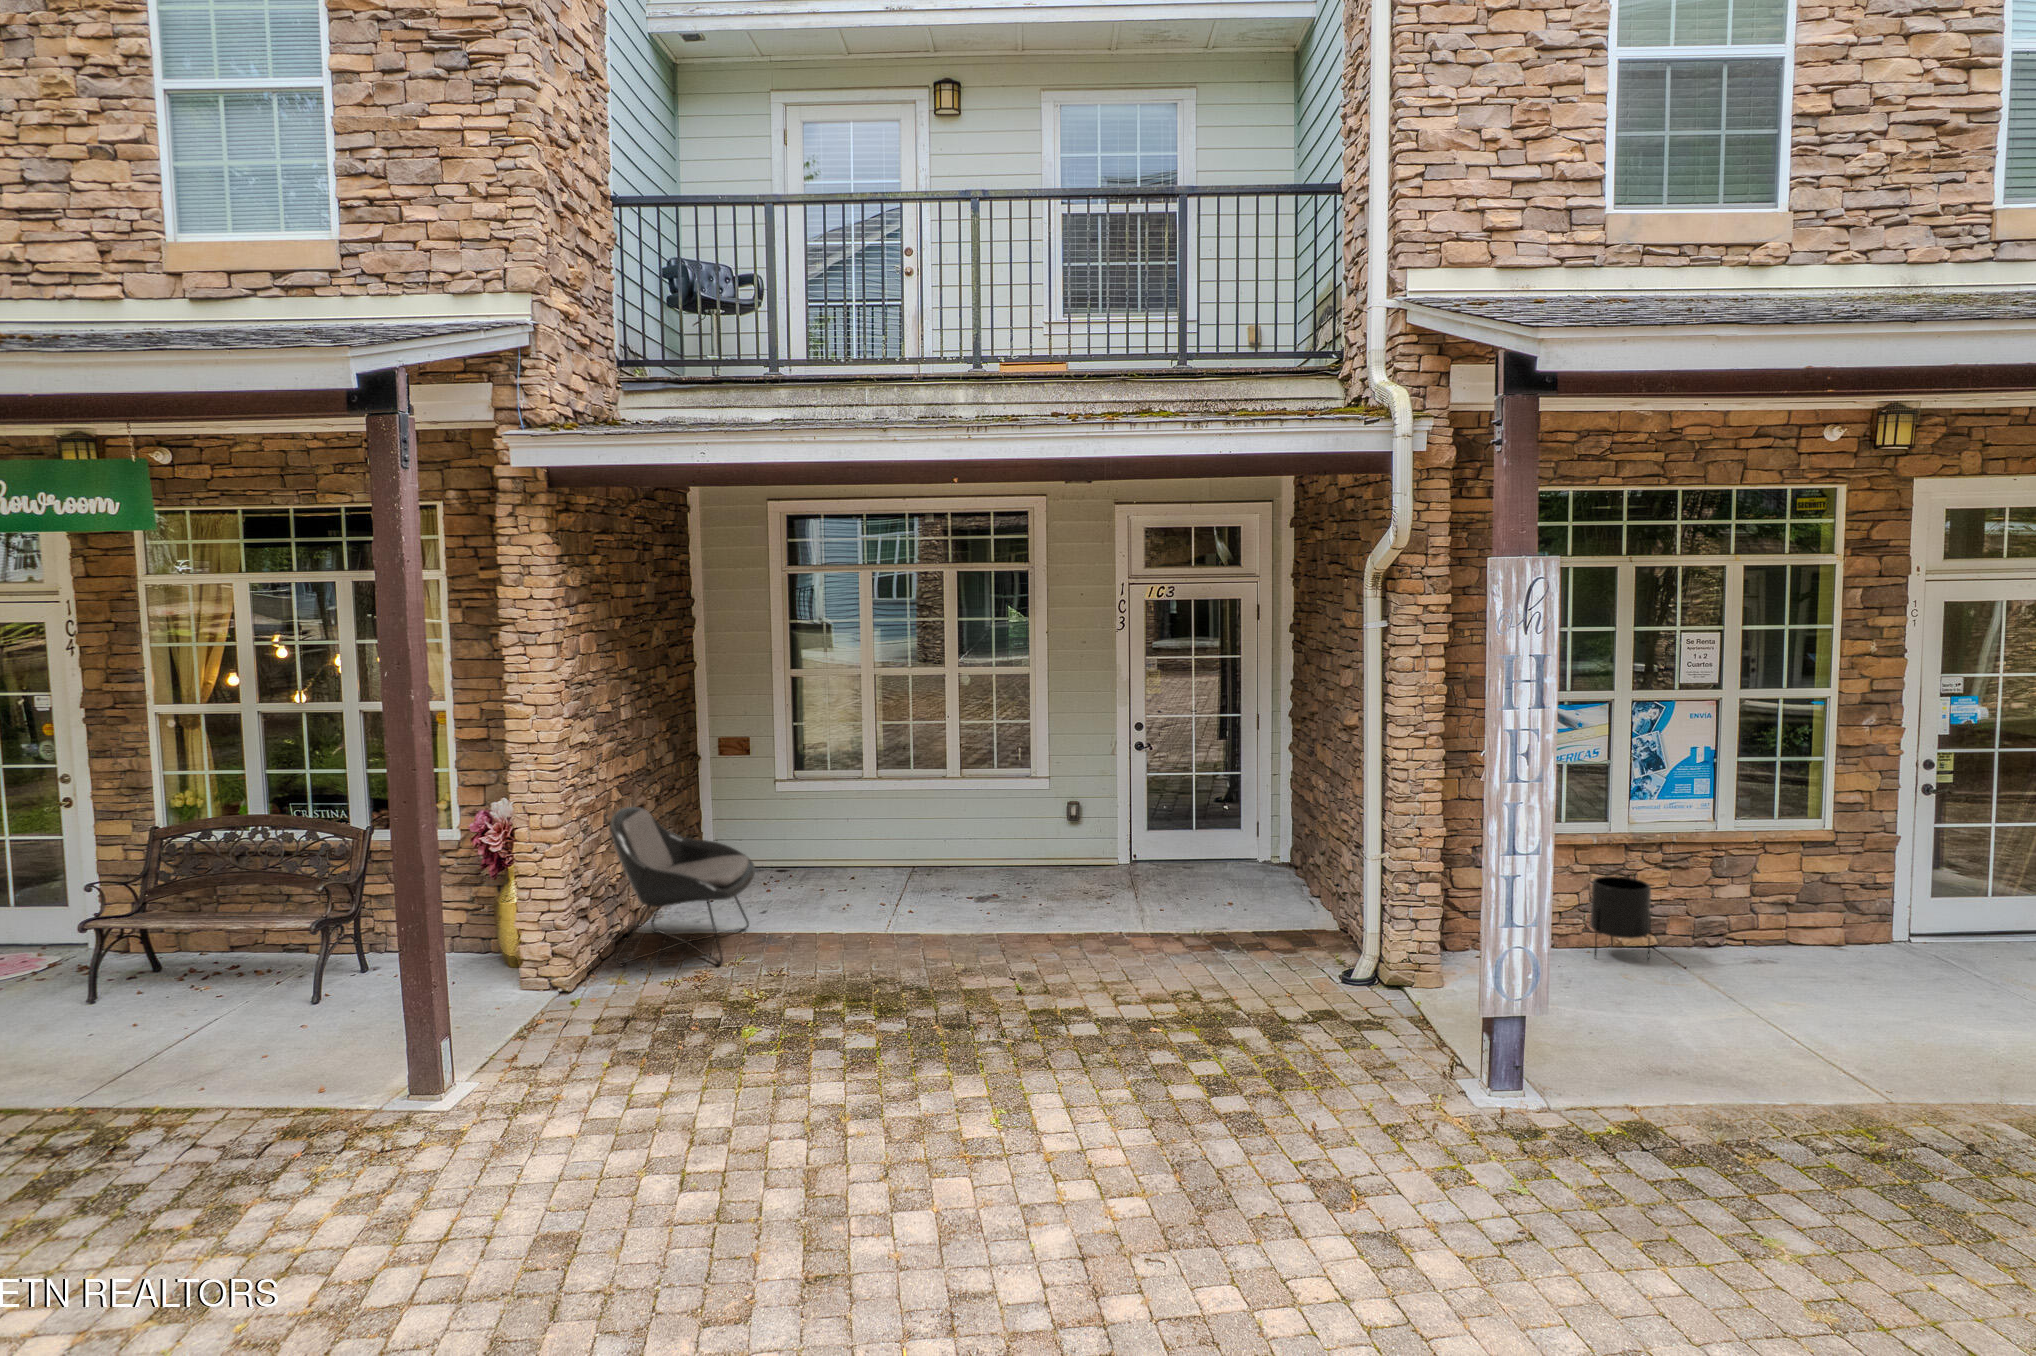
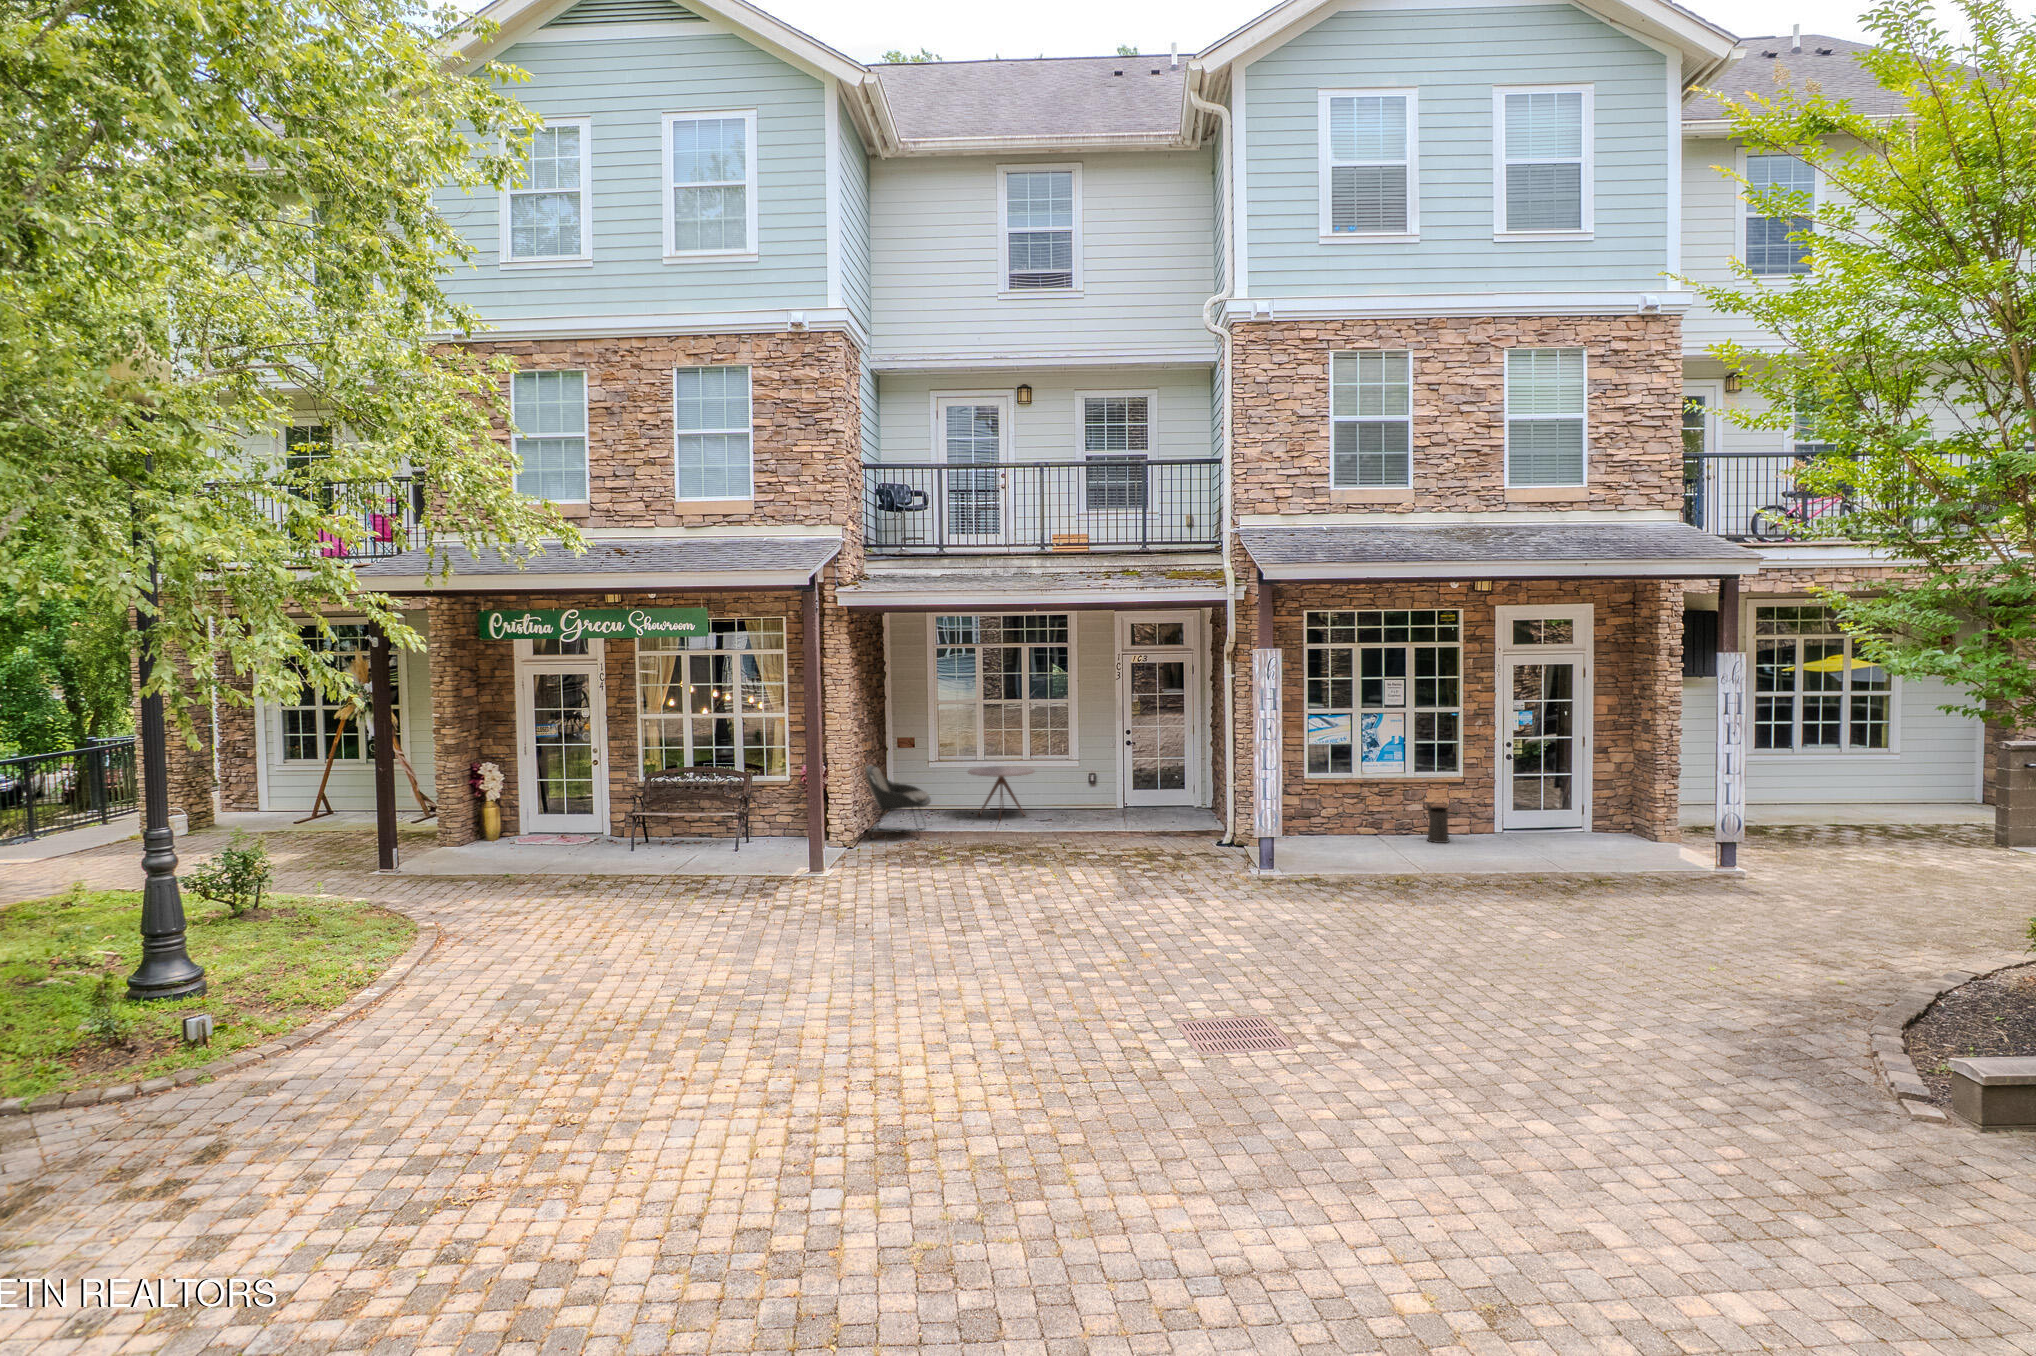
round table: none [841,789,970,899] -> present [968,766,1035,815]
planter: present [1590,876,1651,960] -> none [1340,799,1367,839]
watering can: none [1762,878,1835,977] -> present [1427,802,1449,843]

